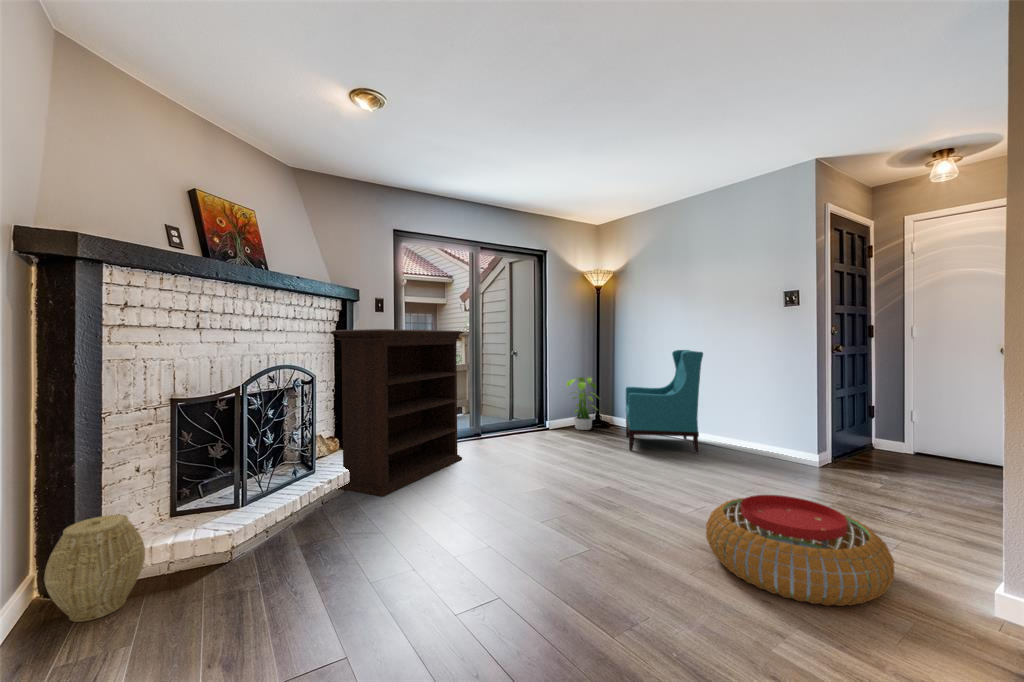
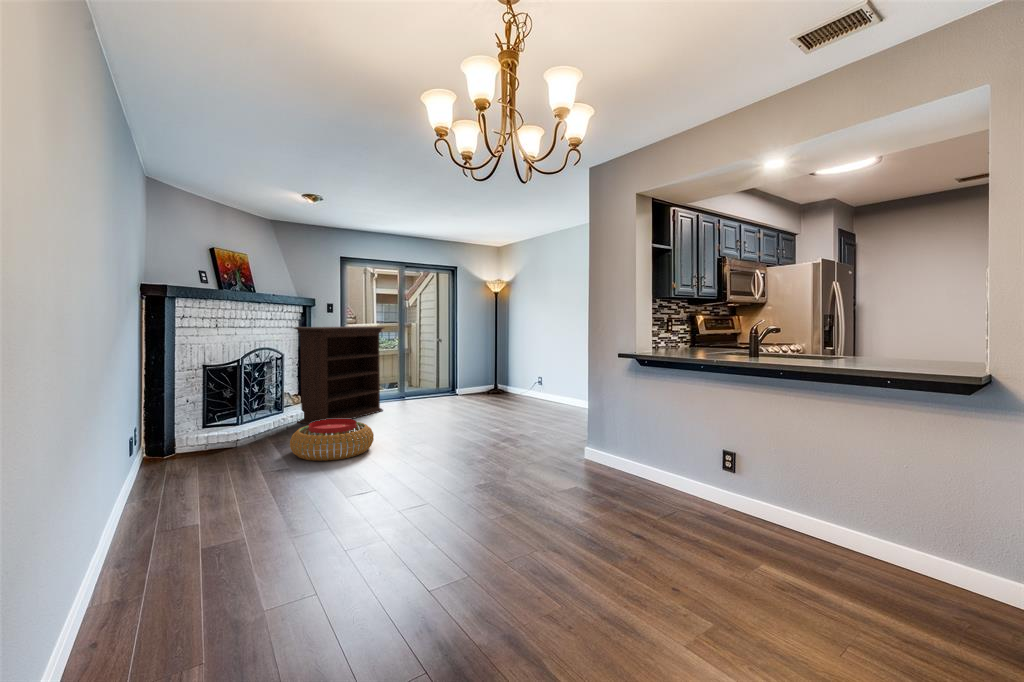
armchair: present [625,350,703,453] -> none [498,341,550,410]
potted plant: present [567,377,599,430] -> none [469,358,494,397]
pouf: present [706,495,894,606] -> present [290,419,374,461]
woven basket: present [44,515,145,622] -> none [156,418,198,461]

